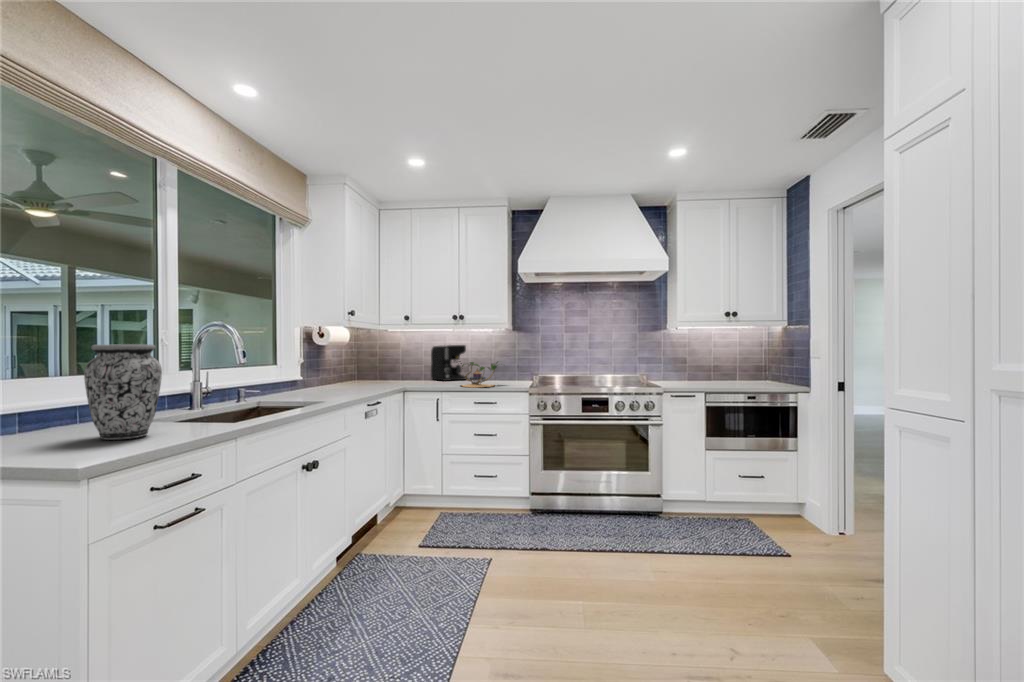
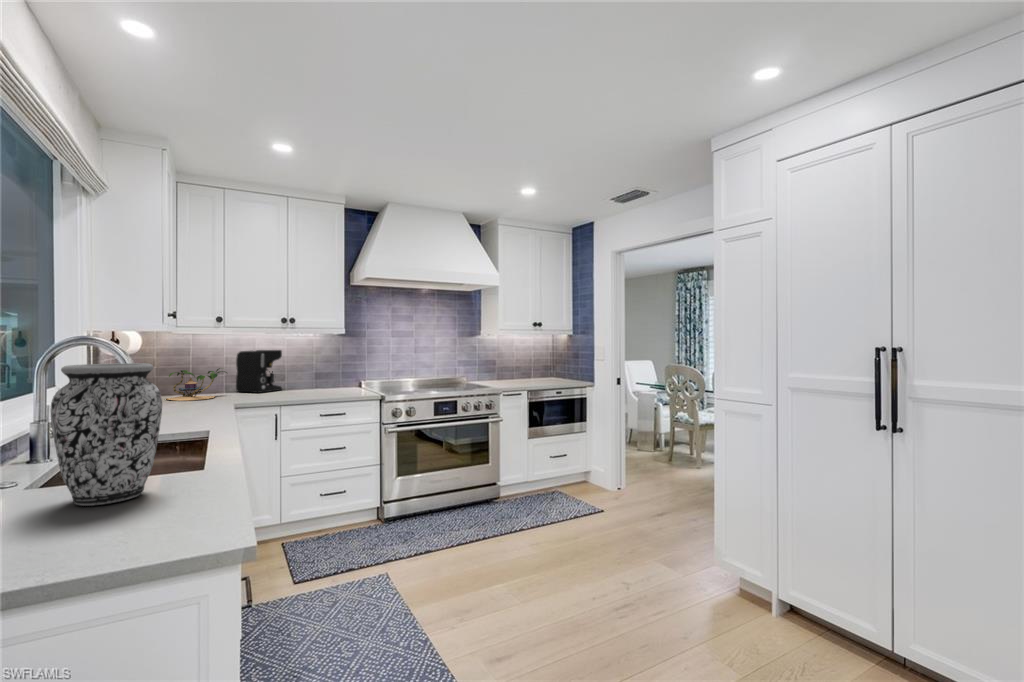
plant: present [462,362,498,387] -> present [168,368,227,401]

